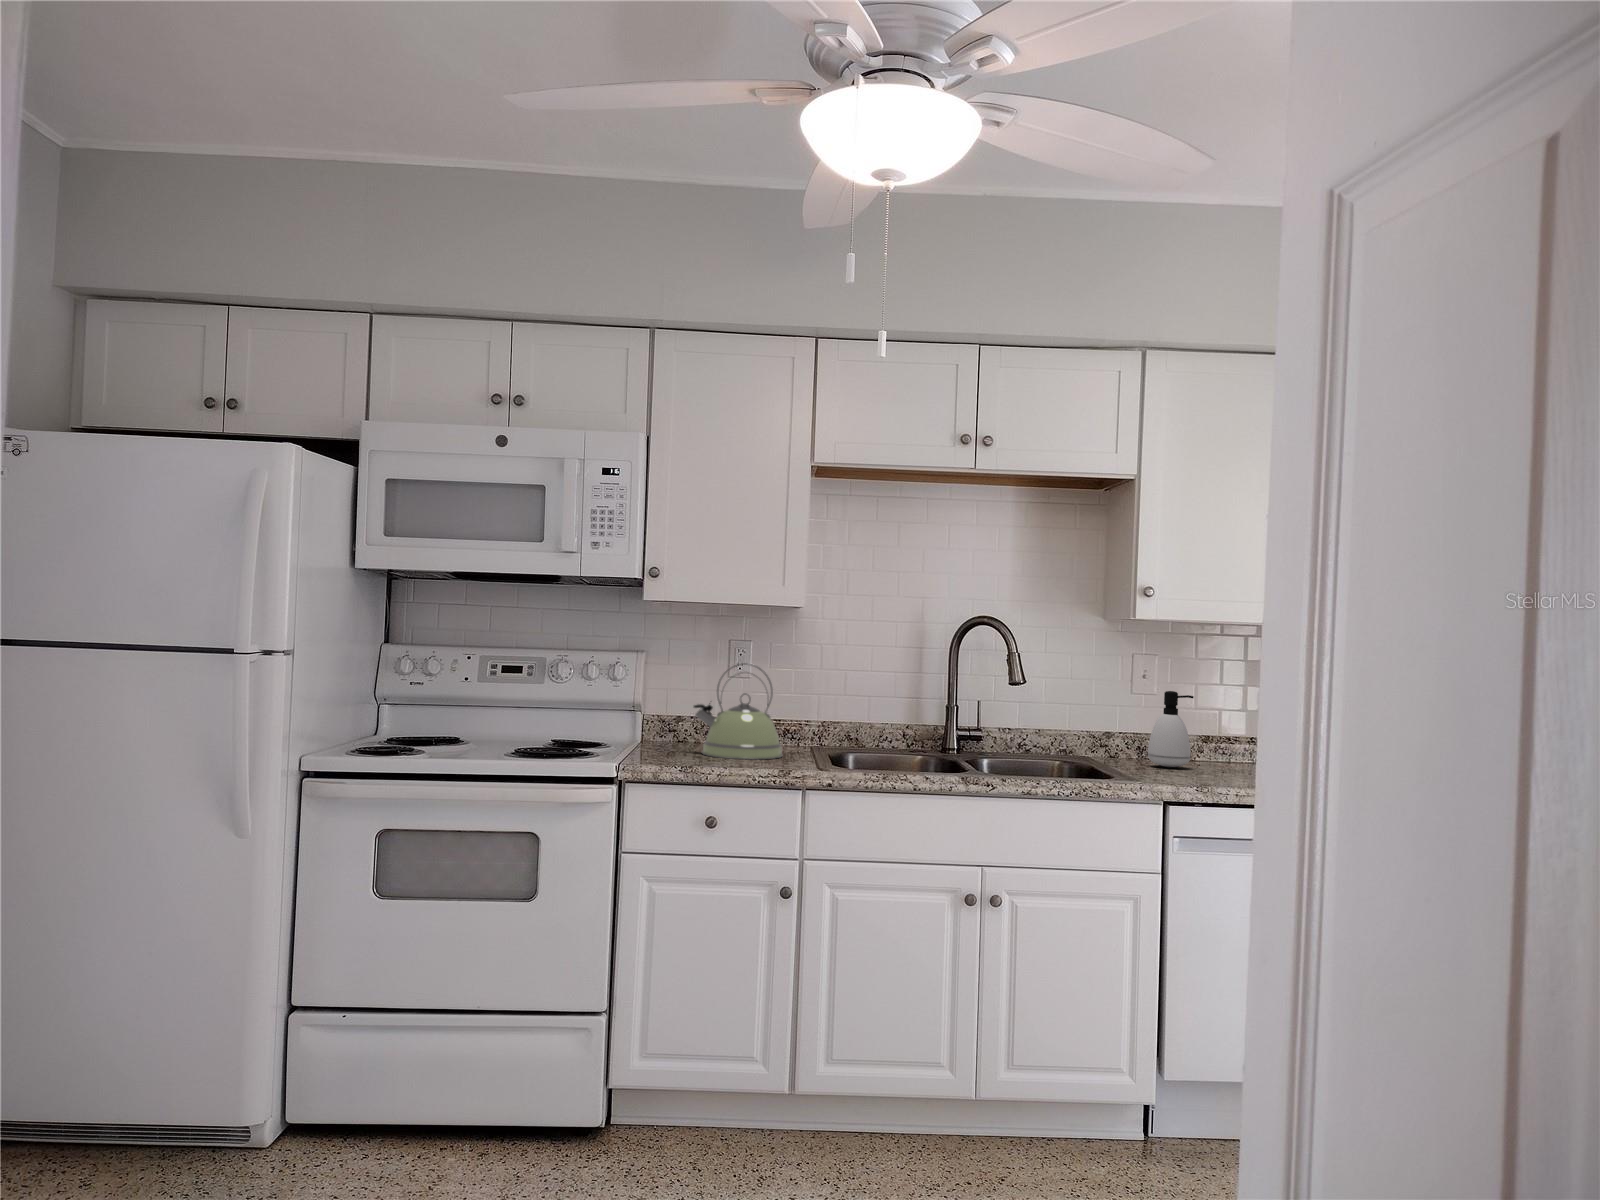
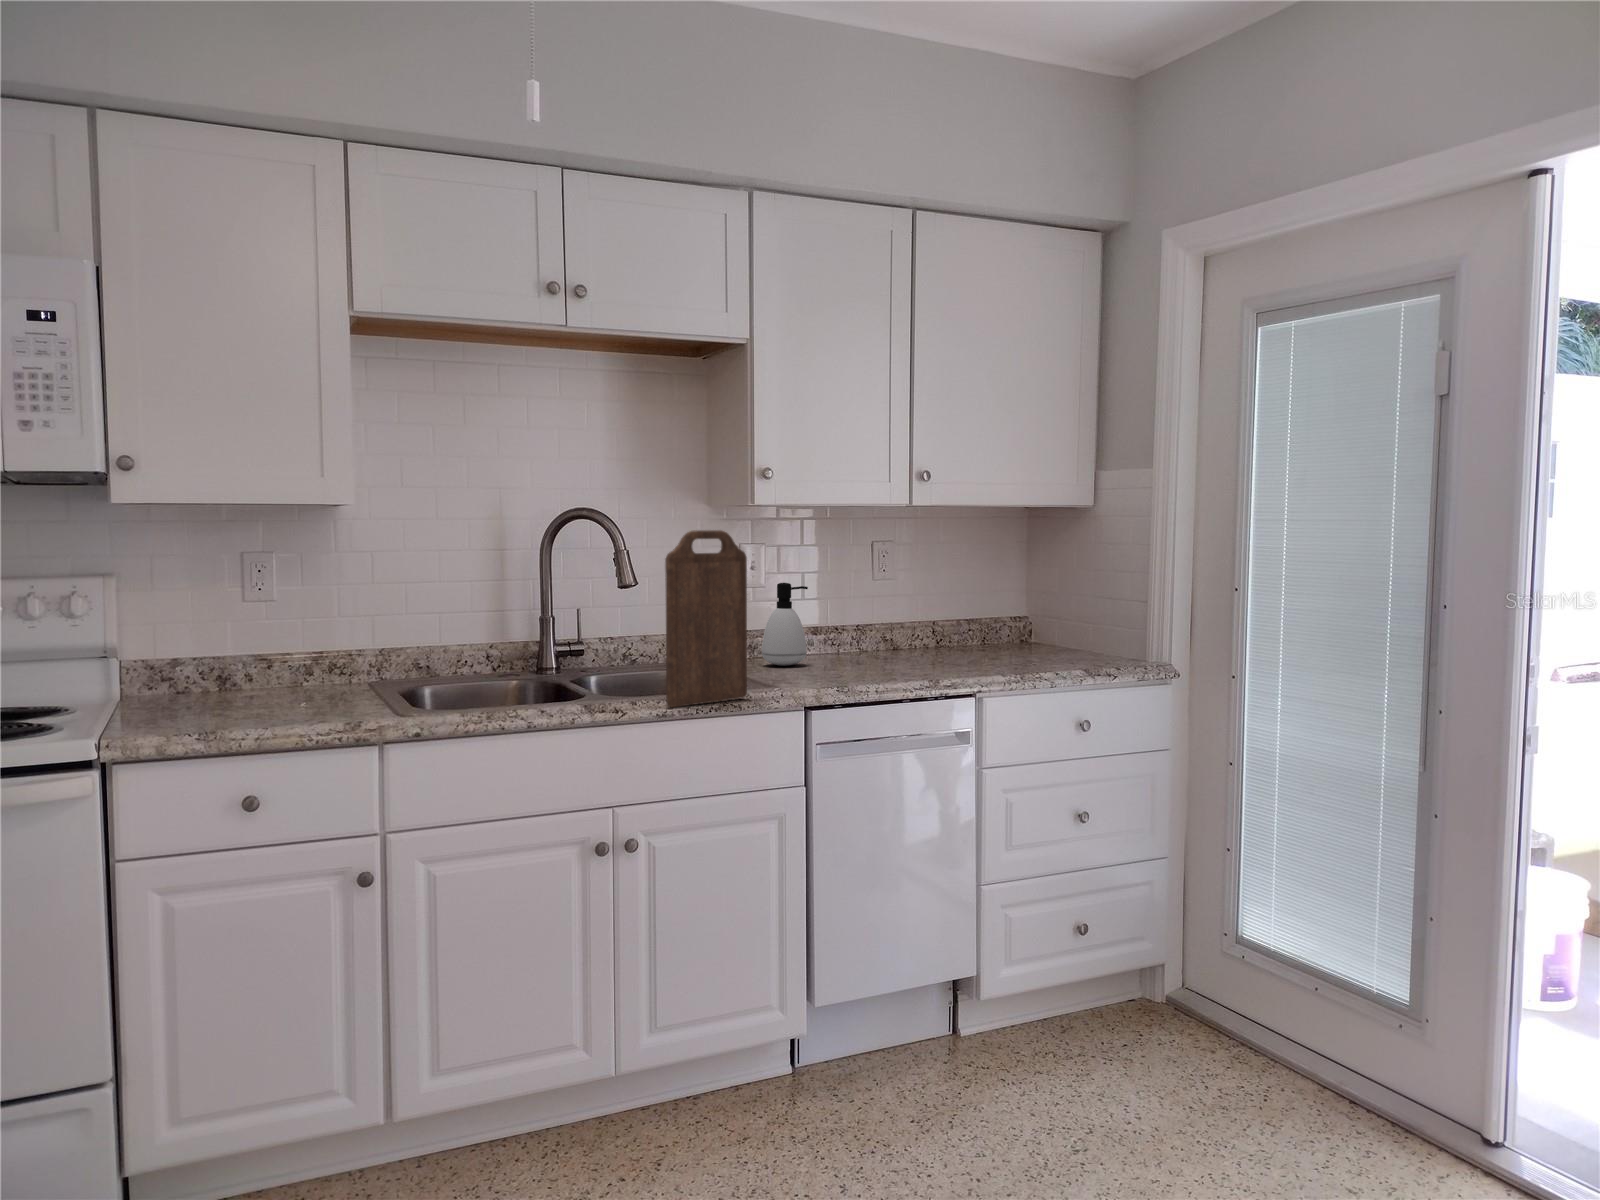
cutting board: none [1031,638,1112,786] -> present [665,530,747,707]
kettle: present [694,663,782,759] -> none [201,582,336,711]

